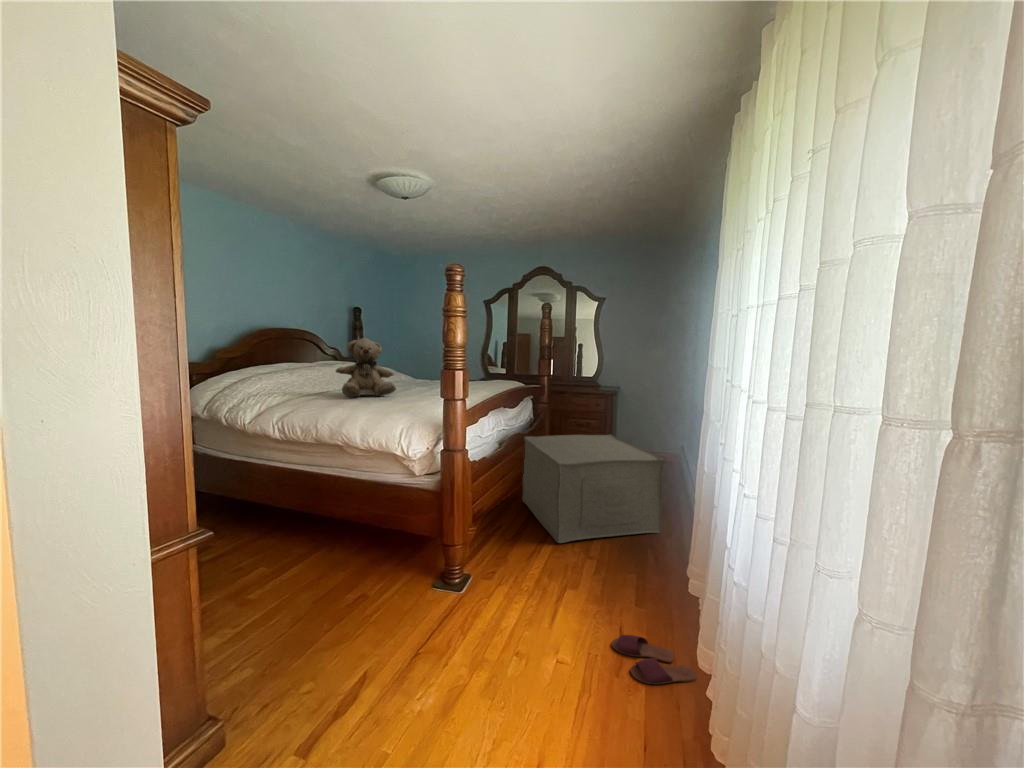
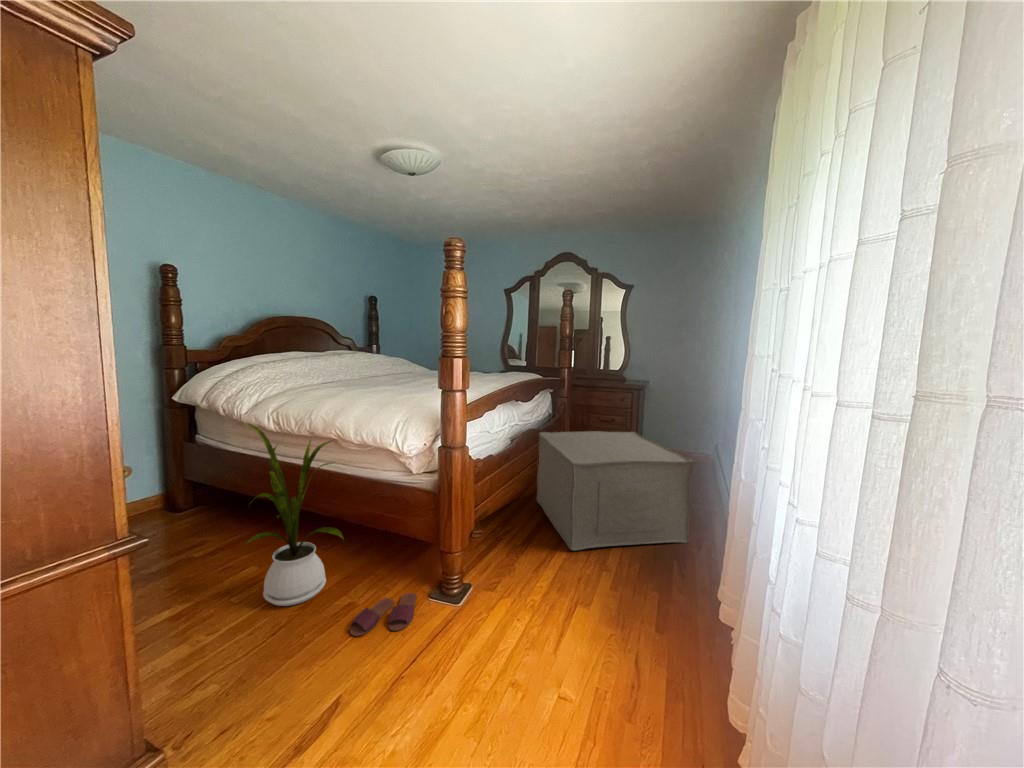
teddy bear: present [336,338,396,397] -> none [338,325,401,388]
house plant: none [251,430,355,601] -> present [243,422,343,606]
slippers: present [612,635,697,684] -> present [350,593,416,636]

